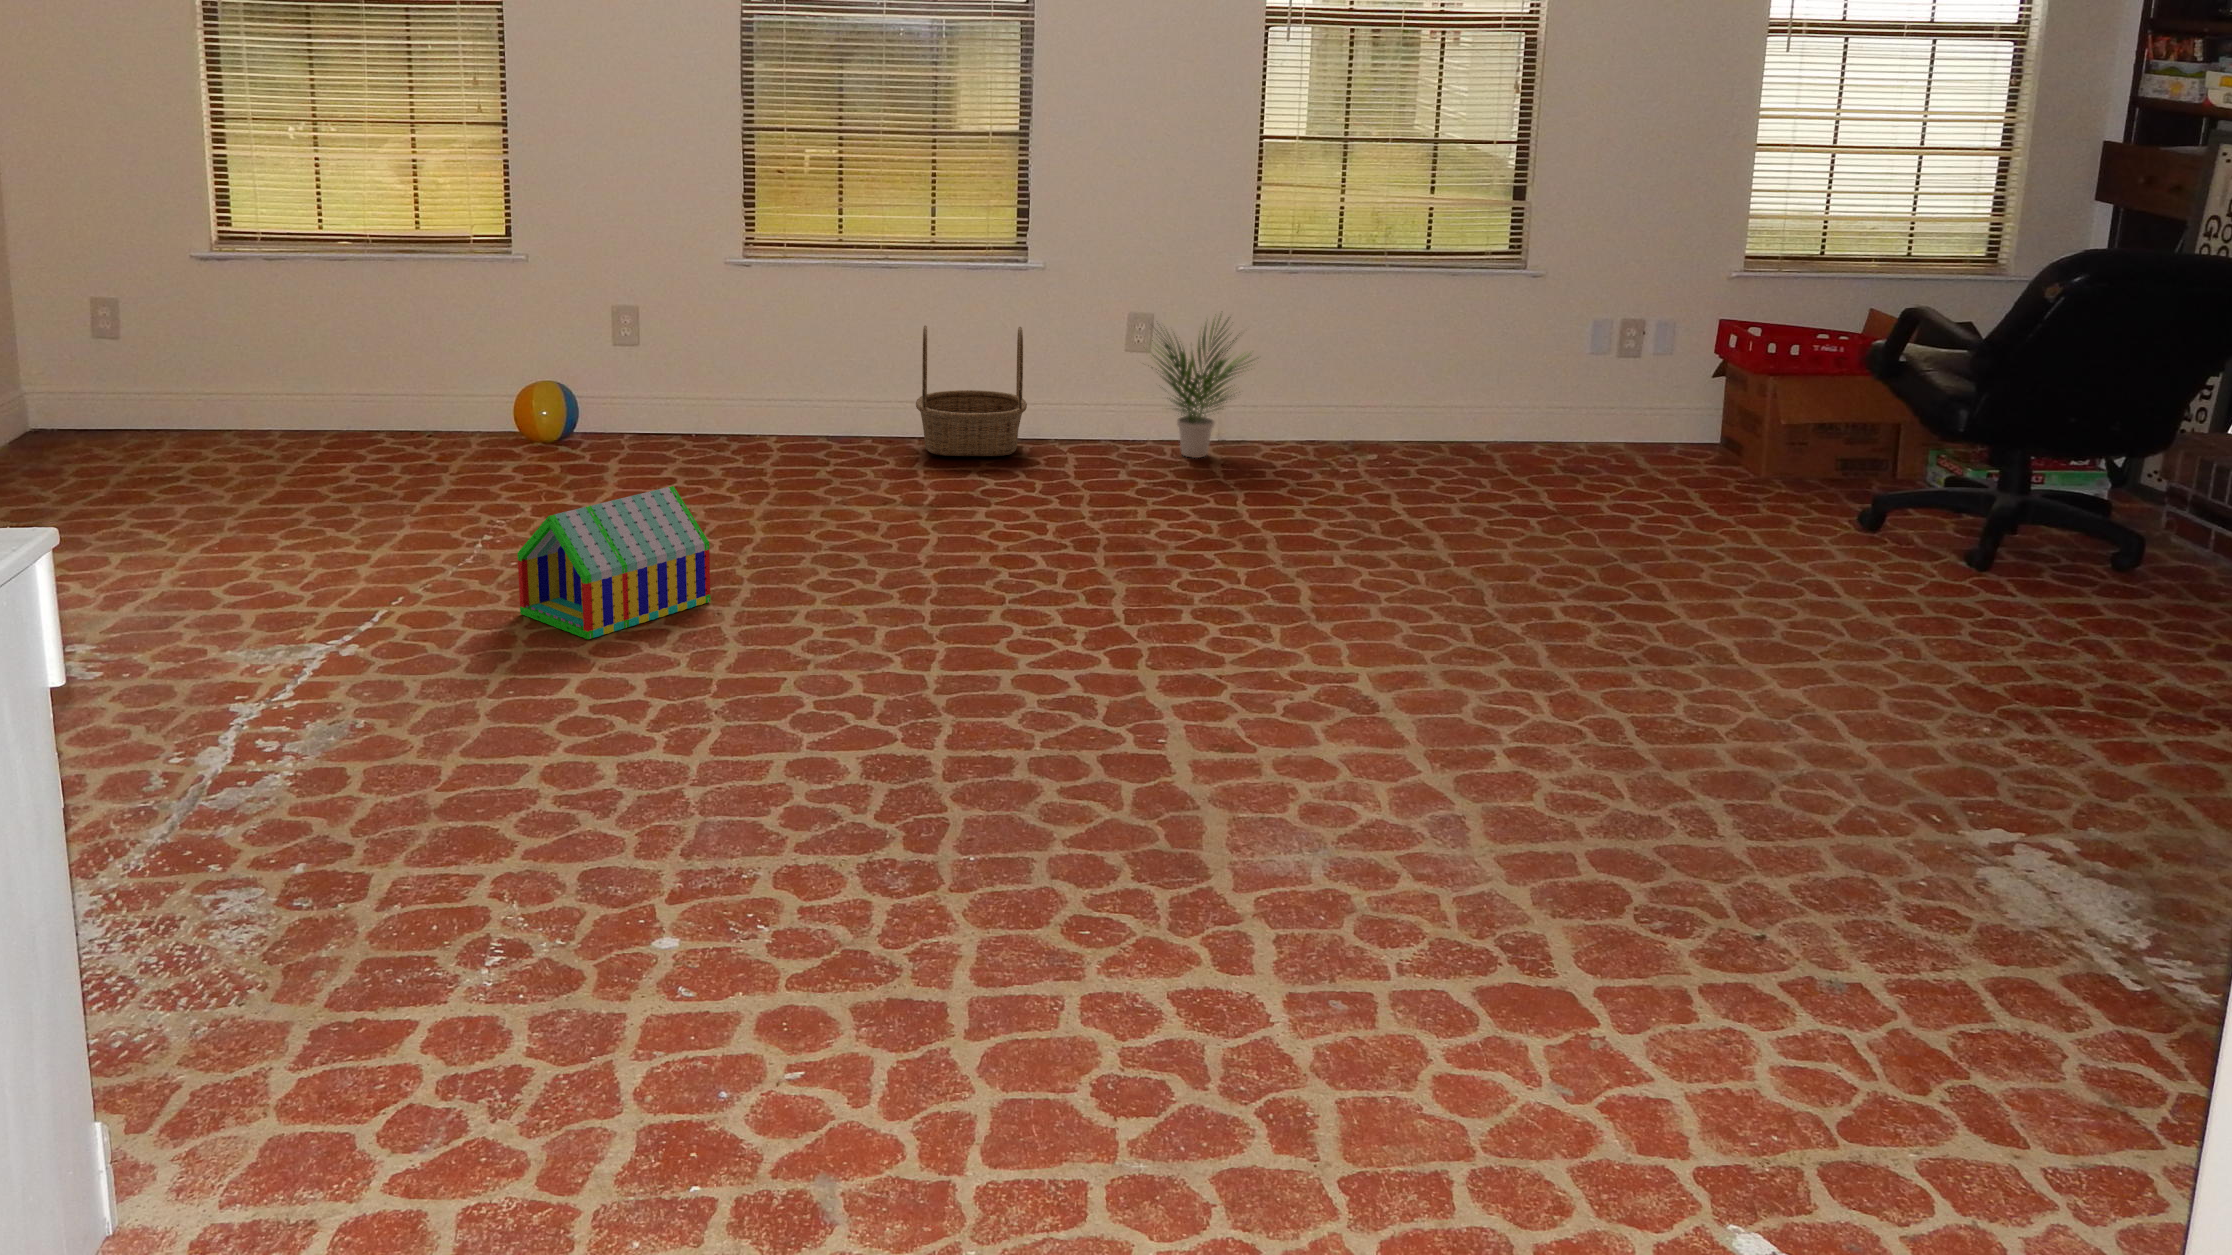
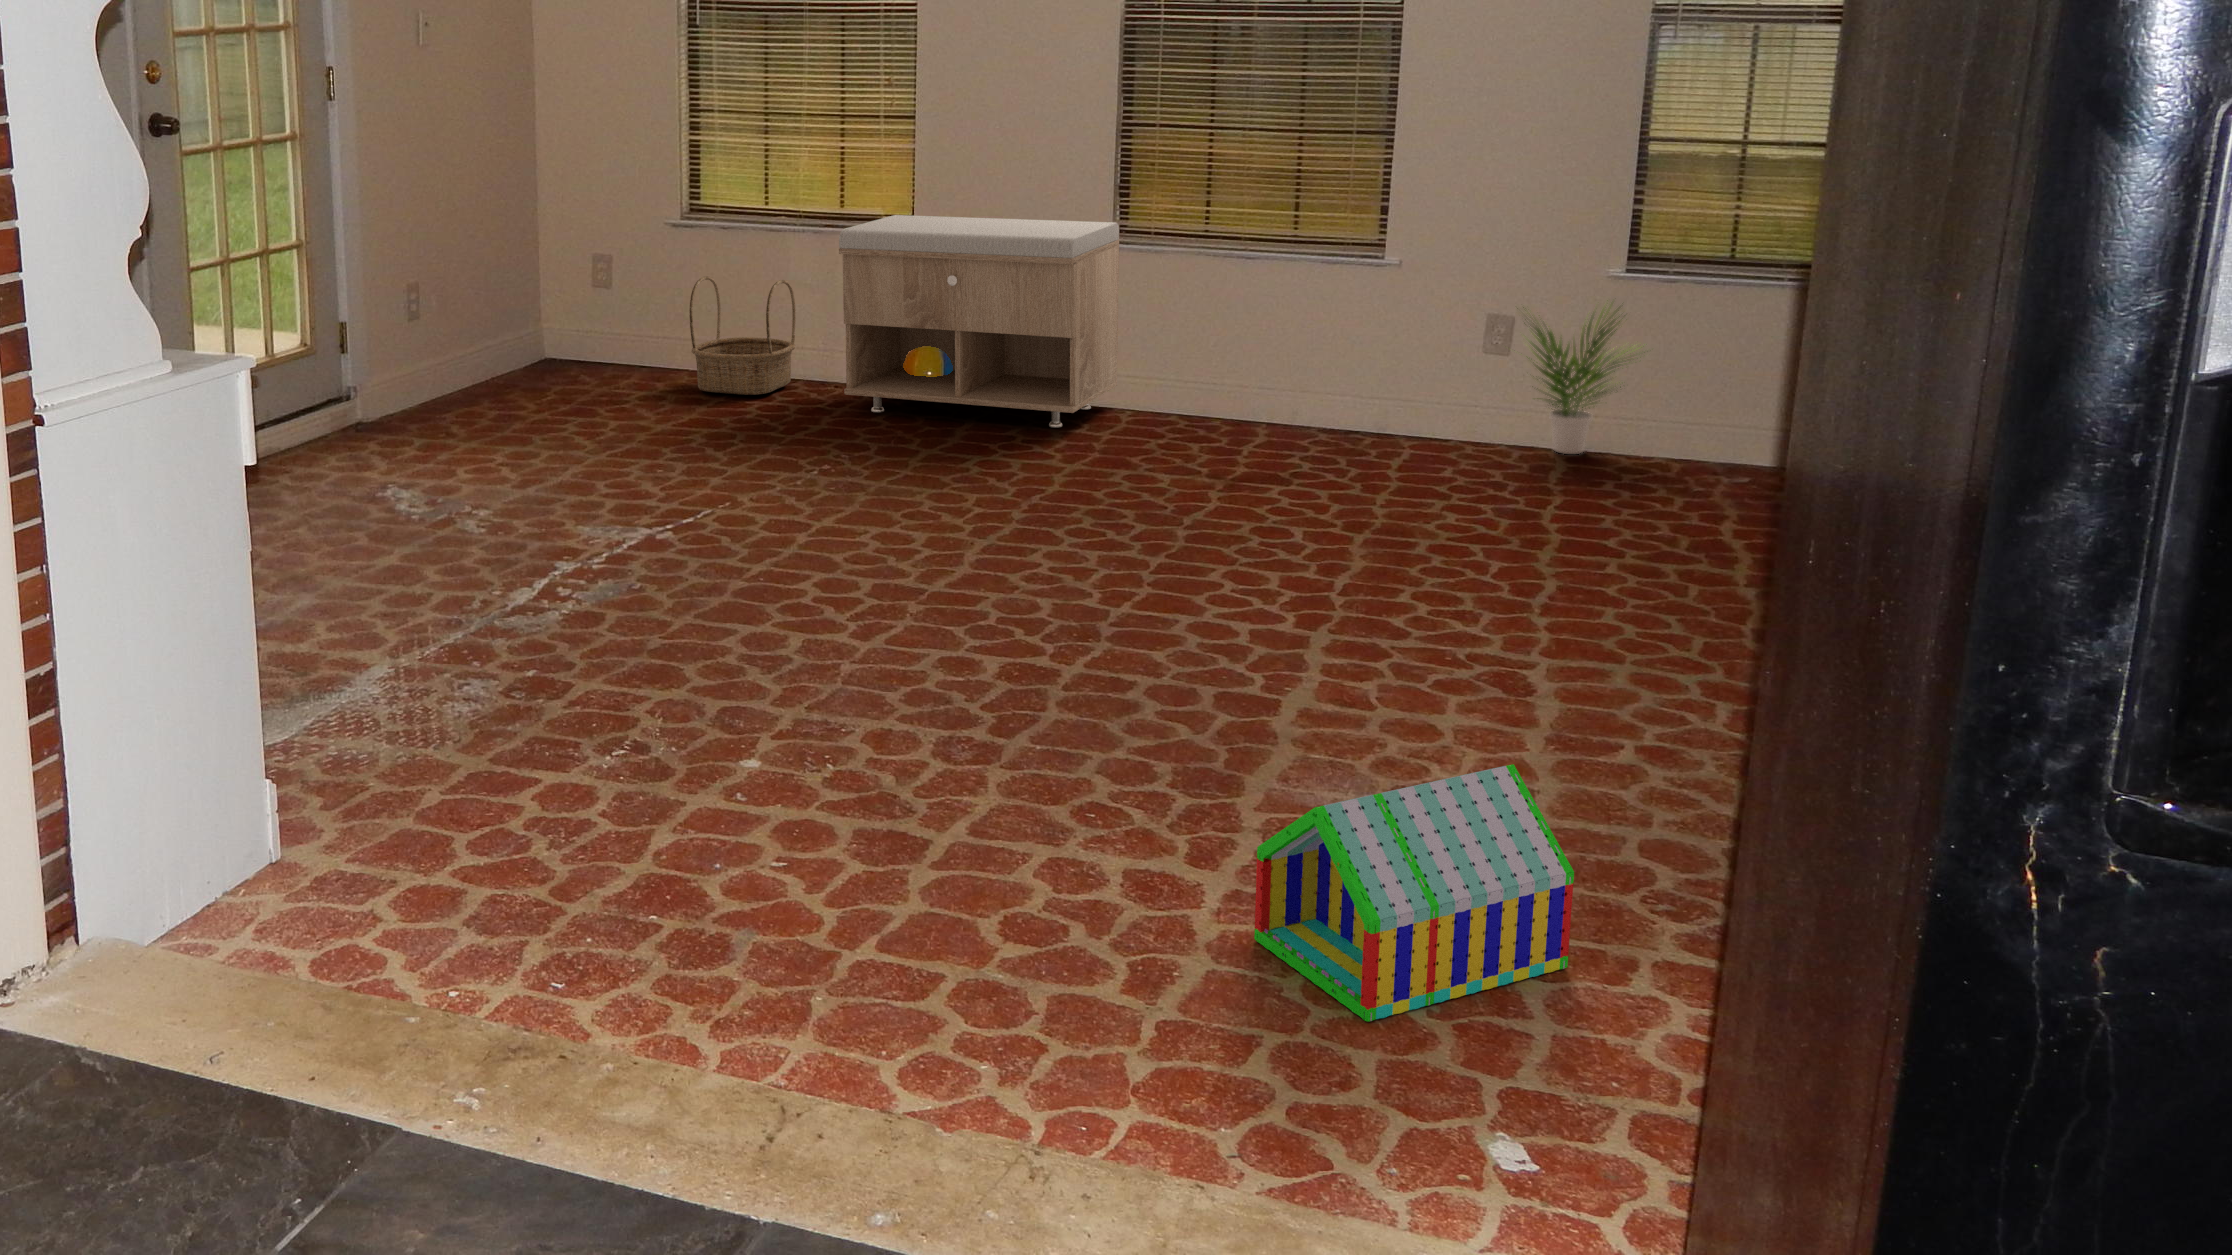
storage bench: none [452,245,753,468] -> present [839,215,1119,428]
basket: present [916,326,1027,456] -> present [689,276,796,395]
toy house: present [517,486,711,639] -> present [1254,764,1574,1022]

